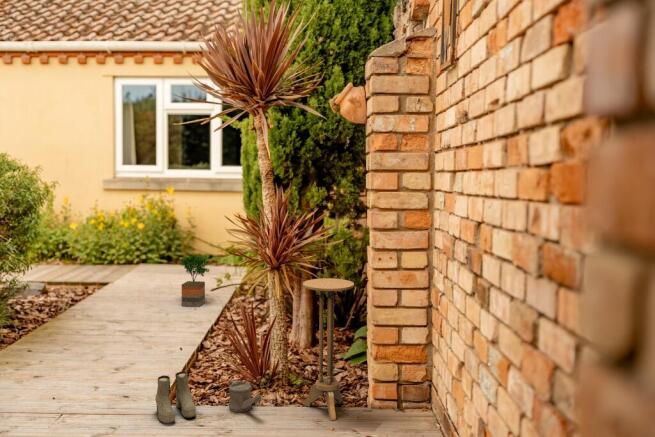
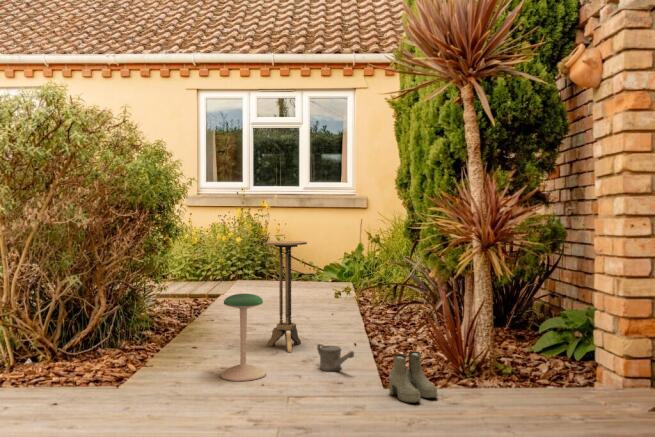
potted tree: present [179,256,210,307] -> none [310,259,345,314]
side table: present [303,278,354,420] -> present [265,241,307,352]
stool: none [19,310,66,394] -> present [221,294,266,381]
watering can: present [229,380,261,412] -> present [317,344,354,371]

